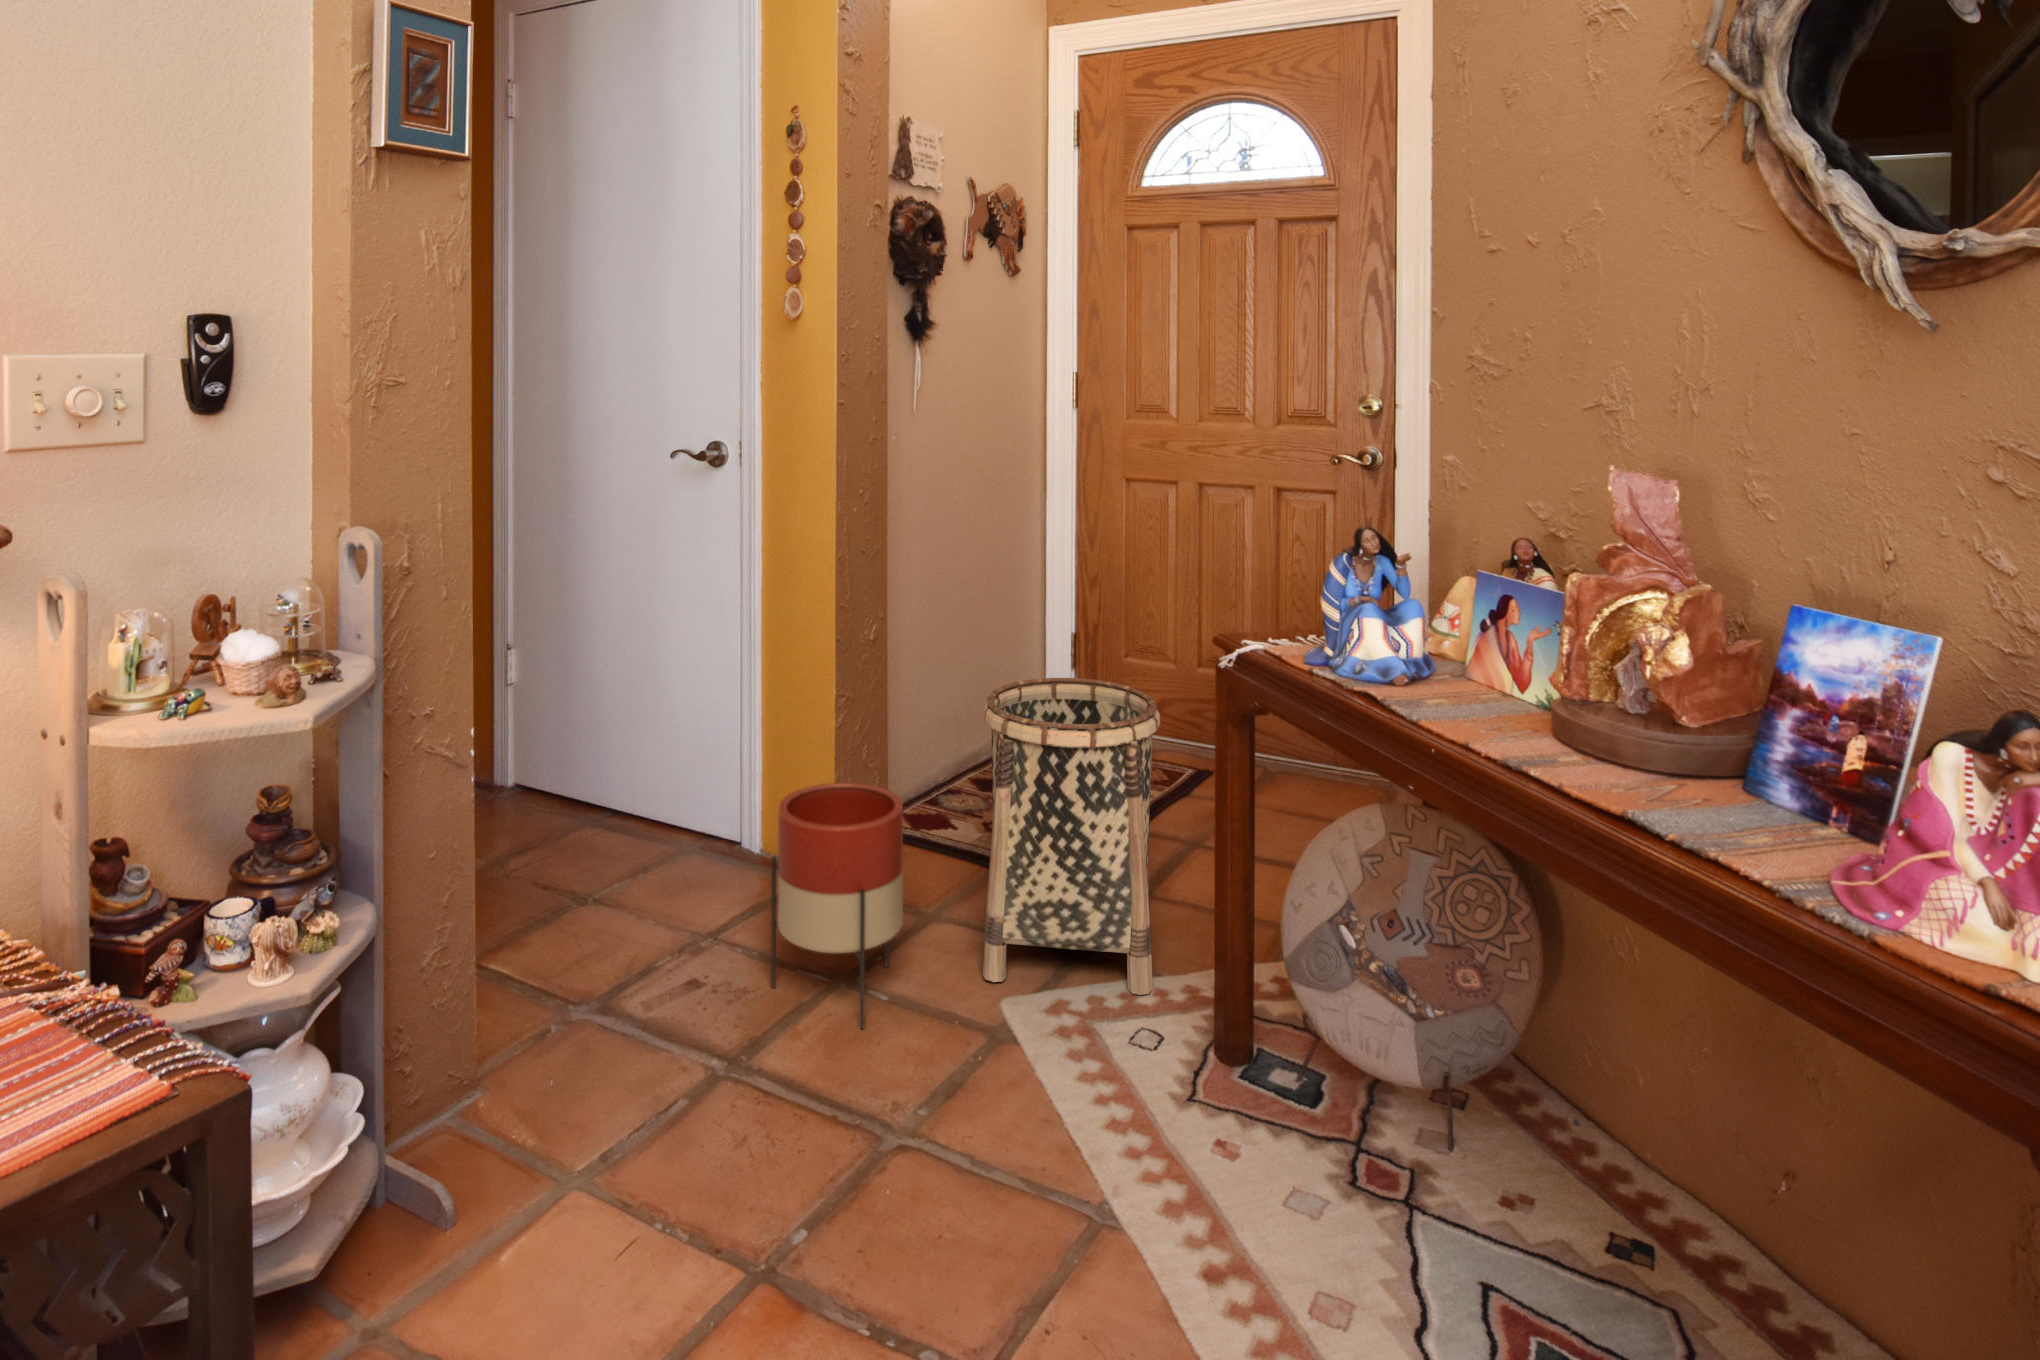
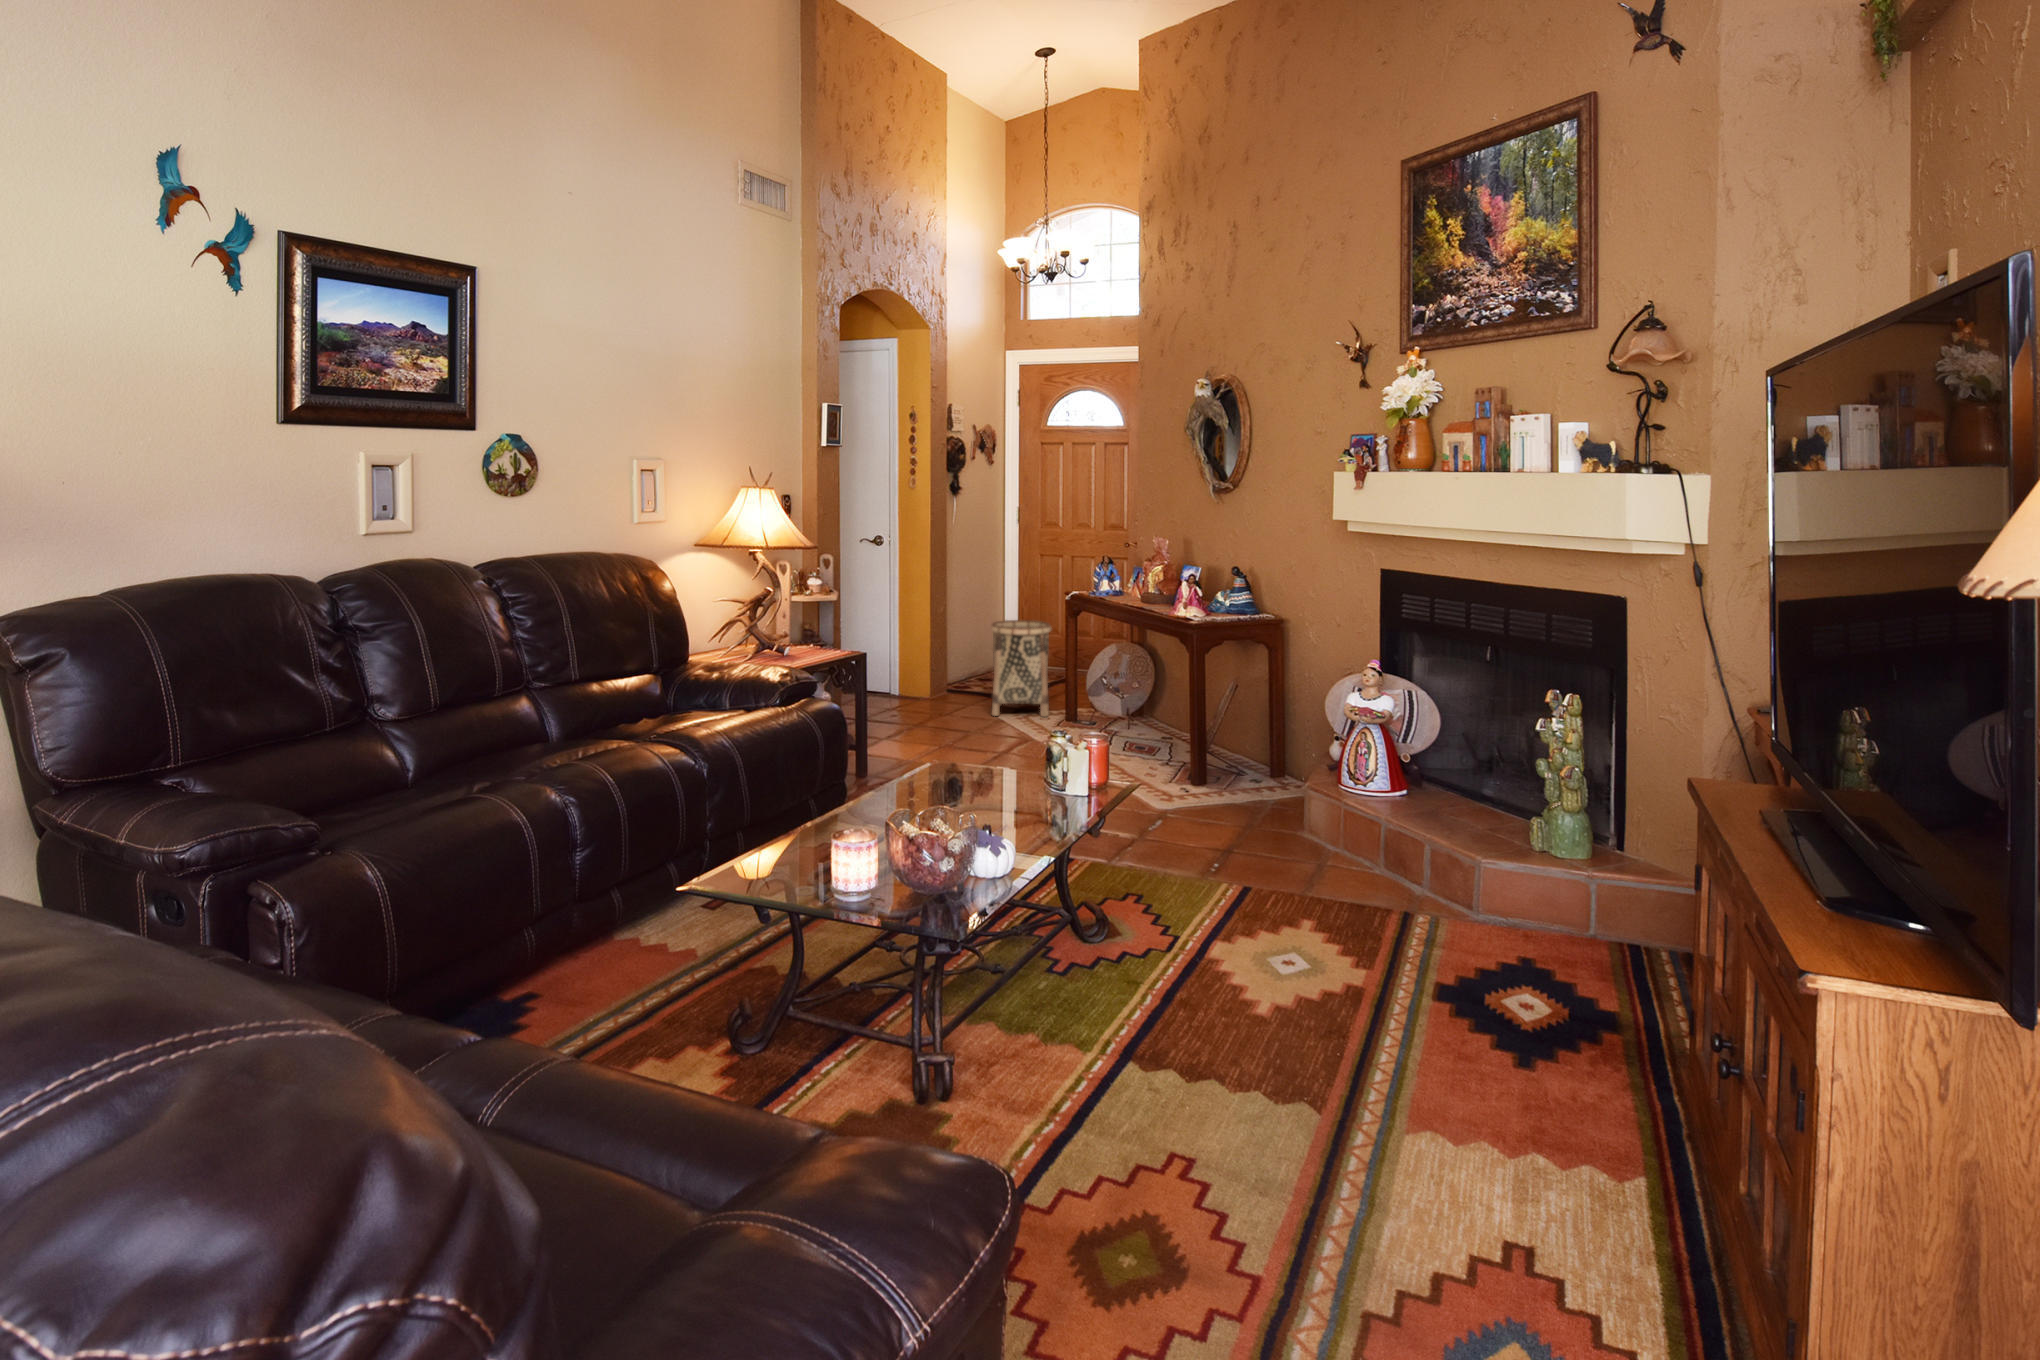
planter: present [771,782,903,1028] -> none [920,652,965,724]

